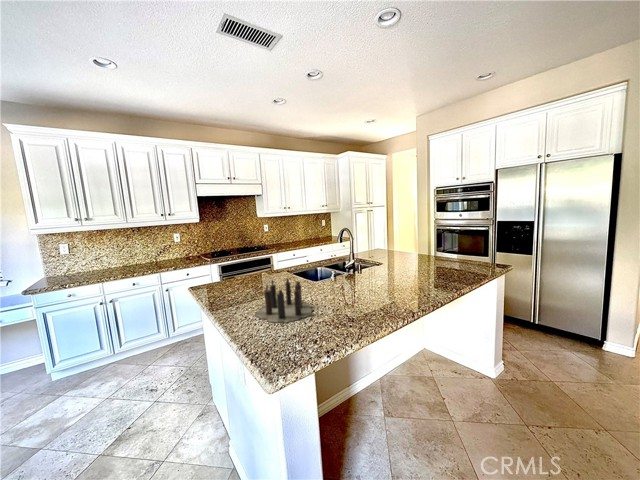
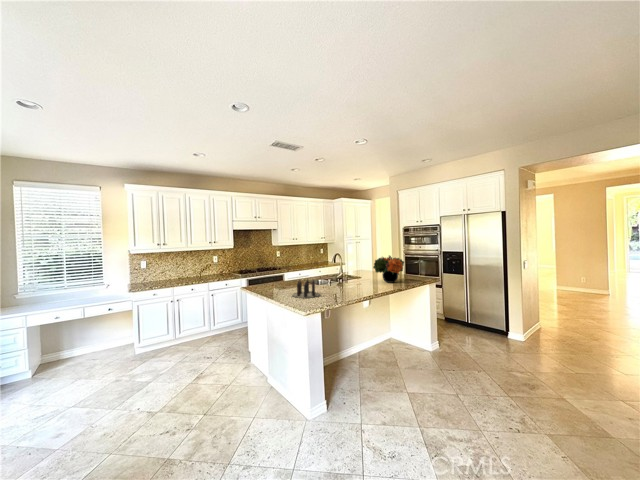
flower arrangement: none [405,229,463,276] -> present [373,256,404,283]

